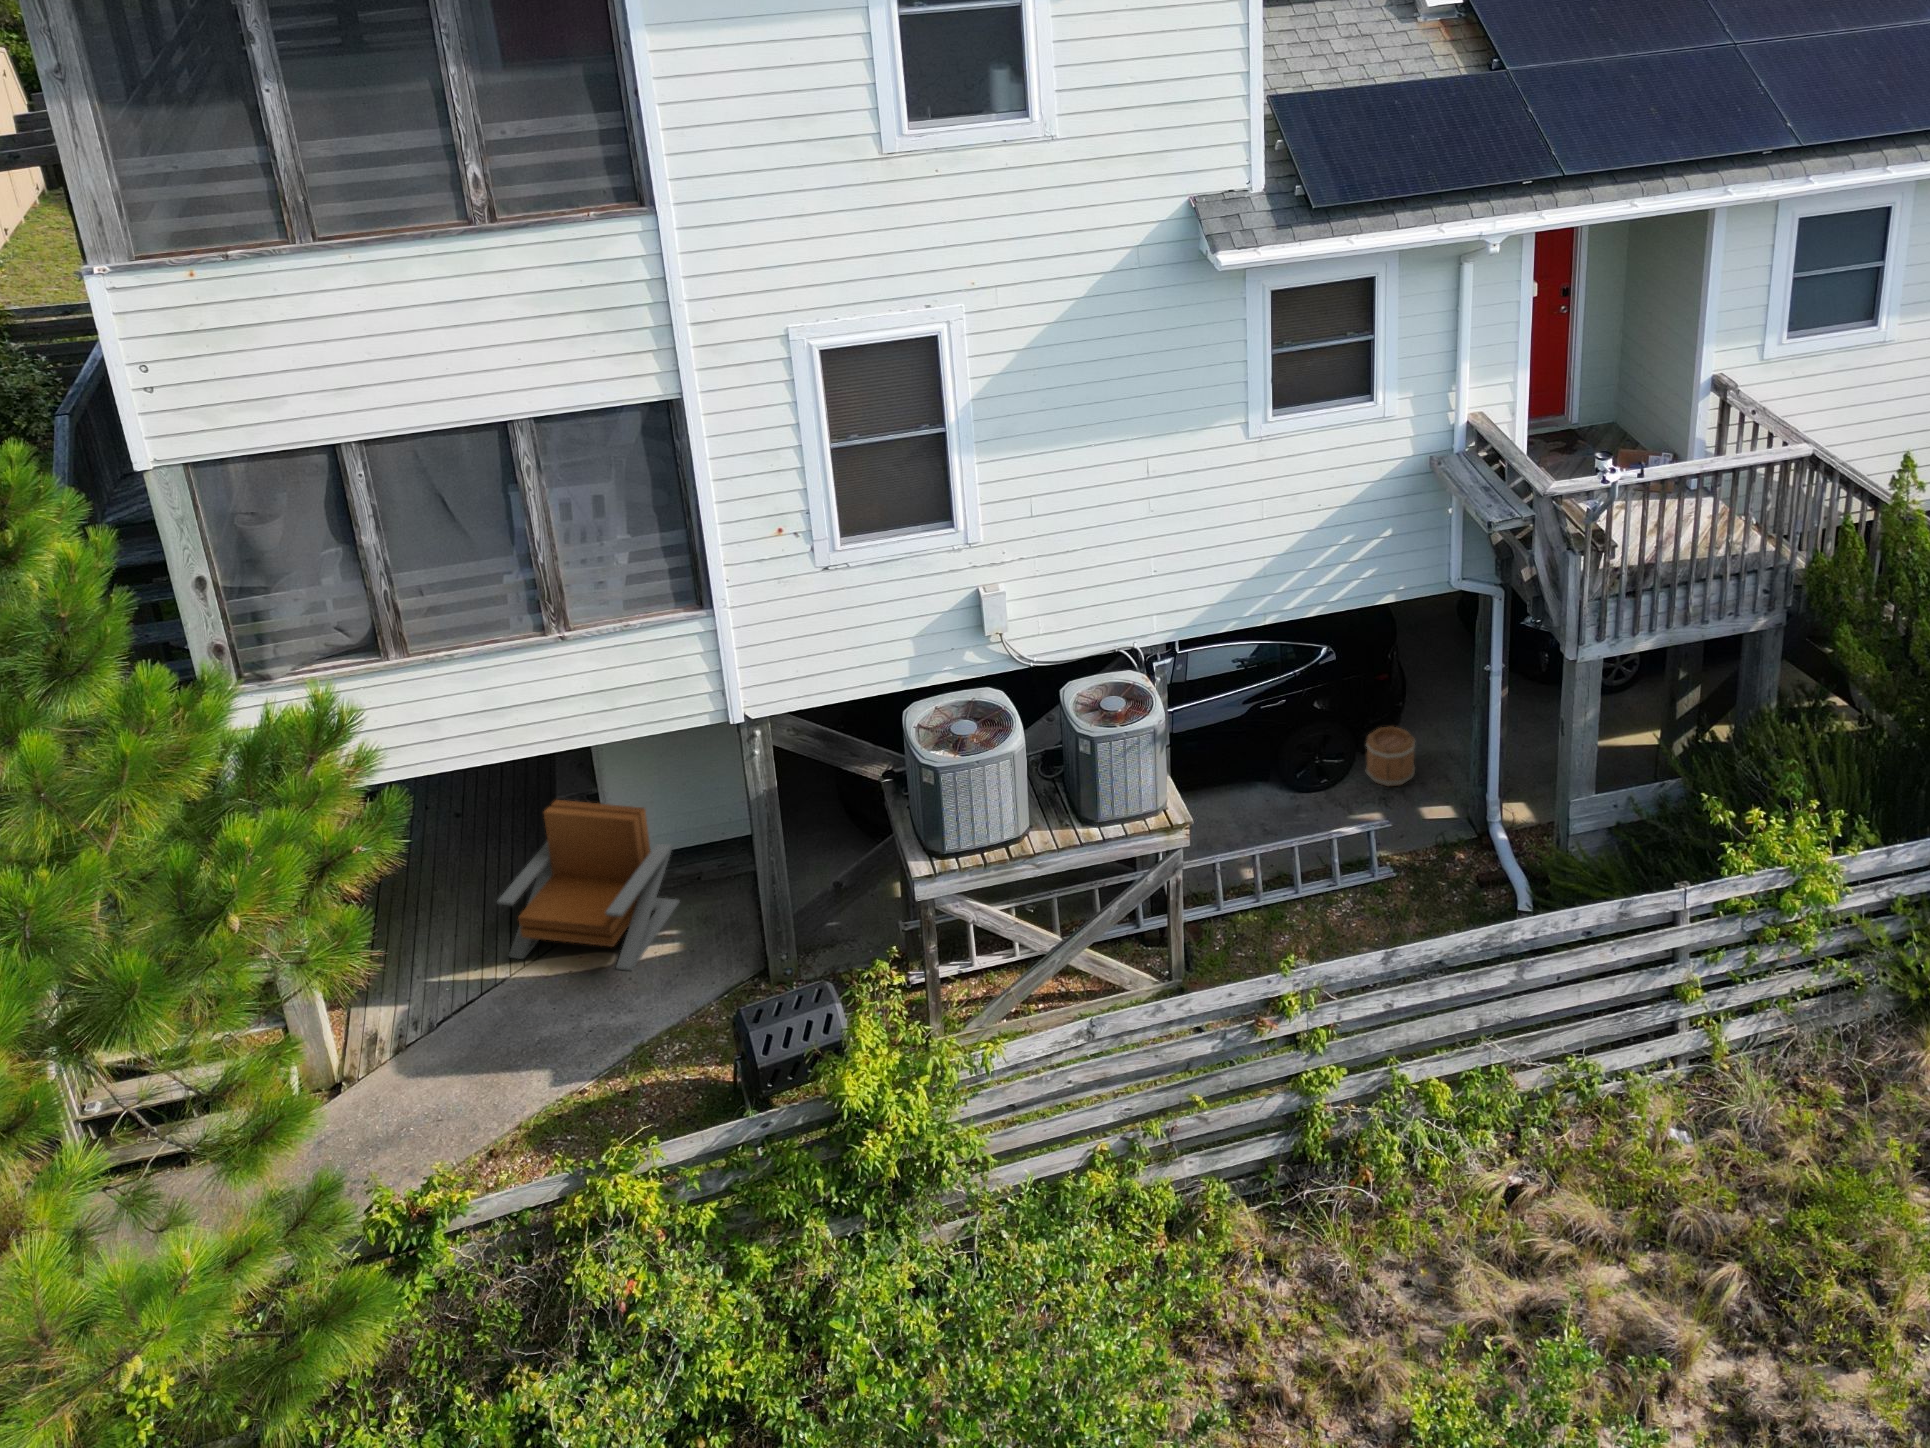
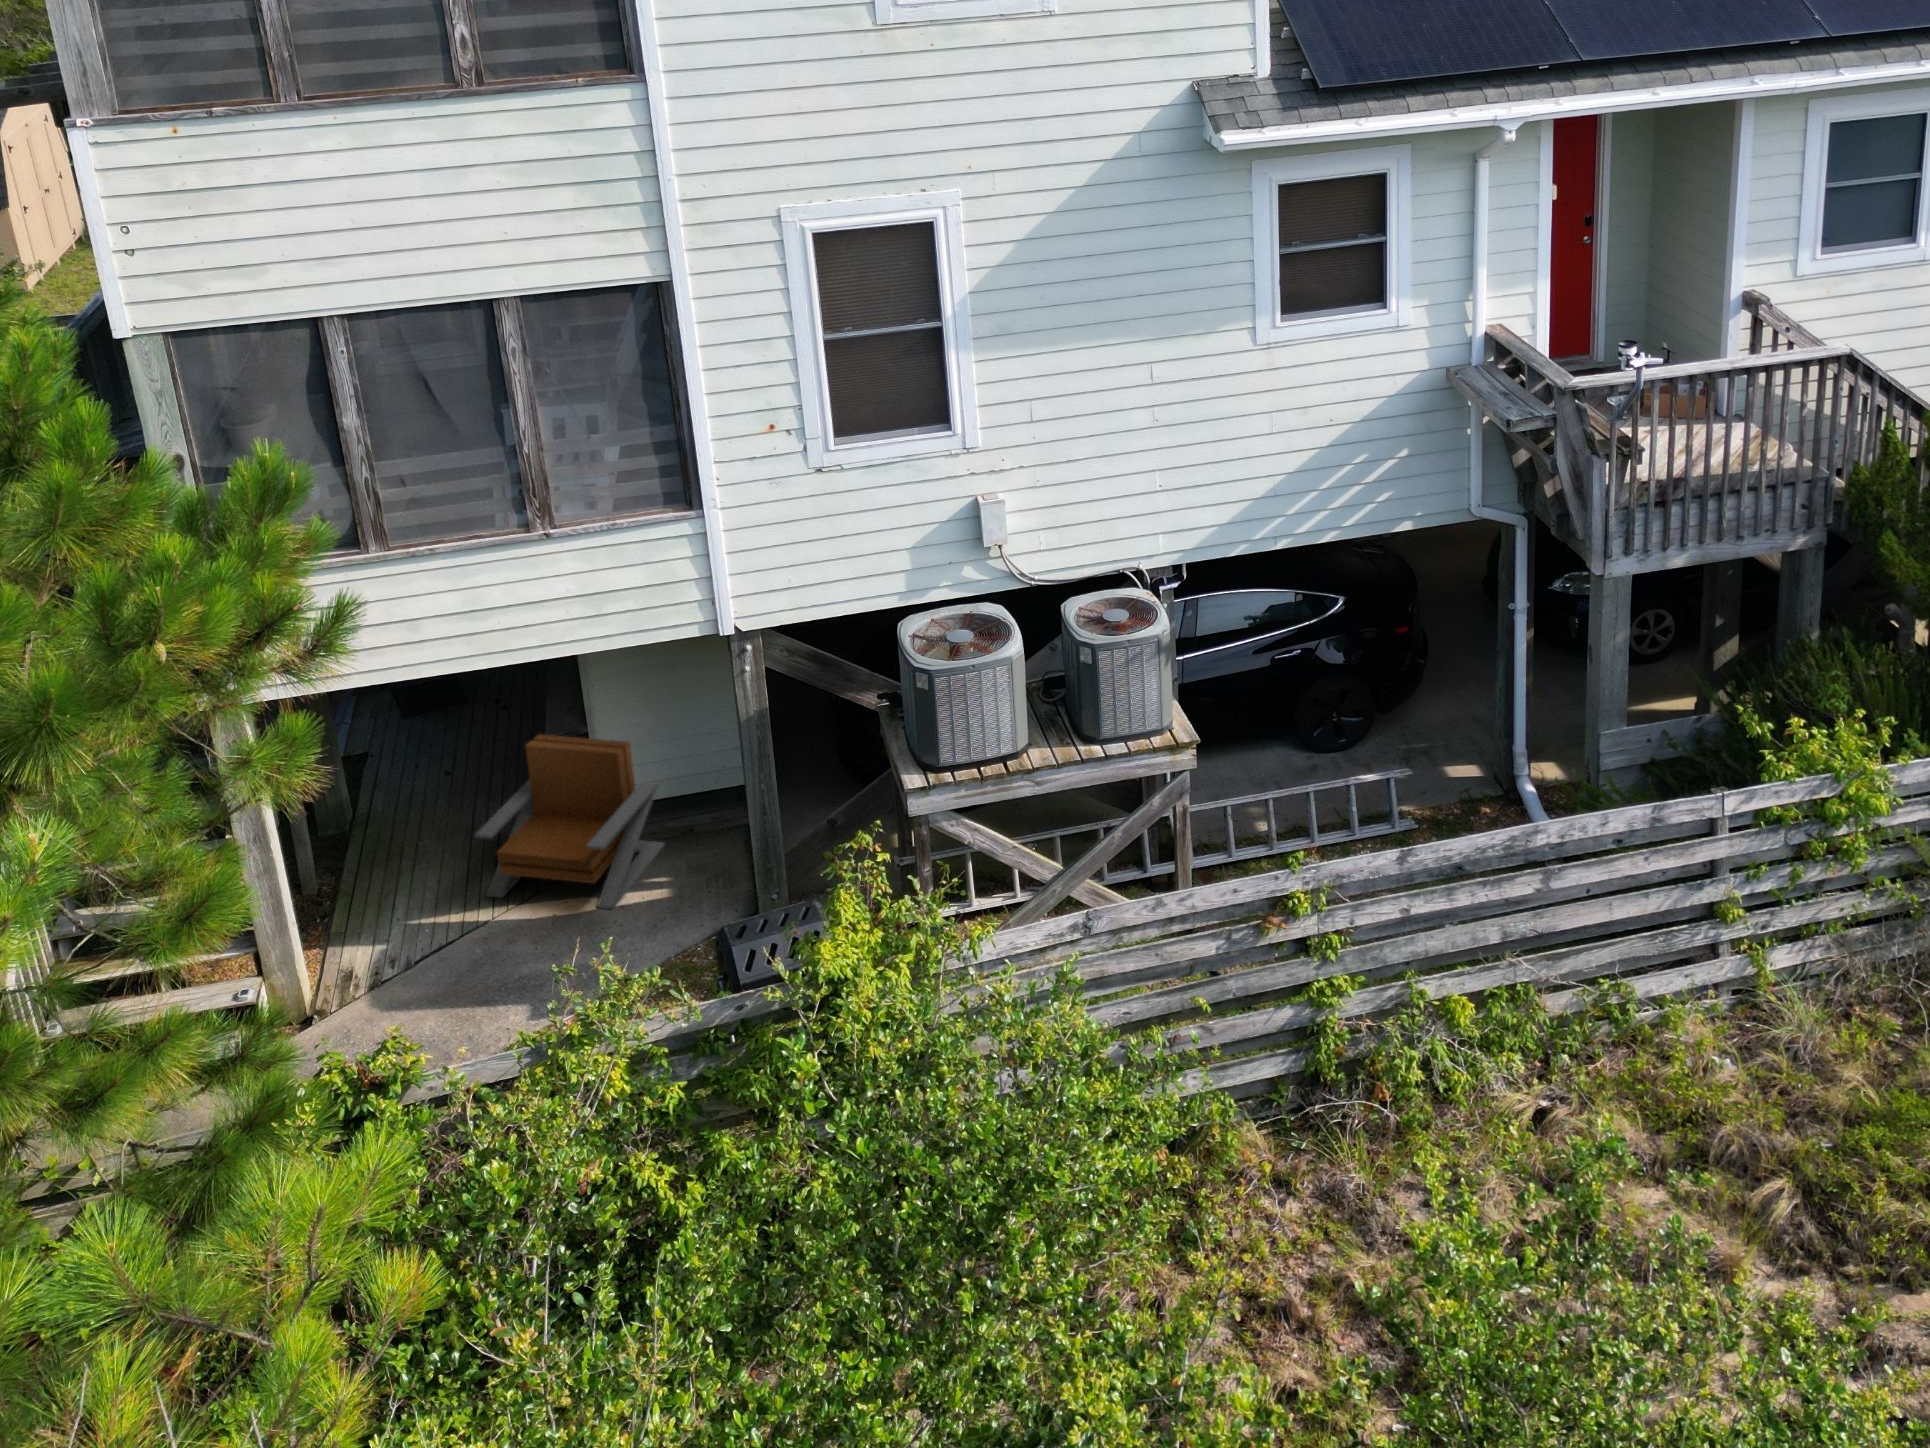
bucket: present [1365,727,1415,786] -> none [1381,675,1434,737]

